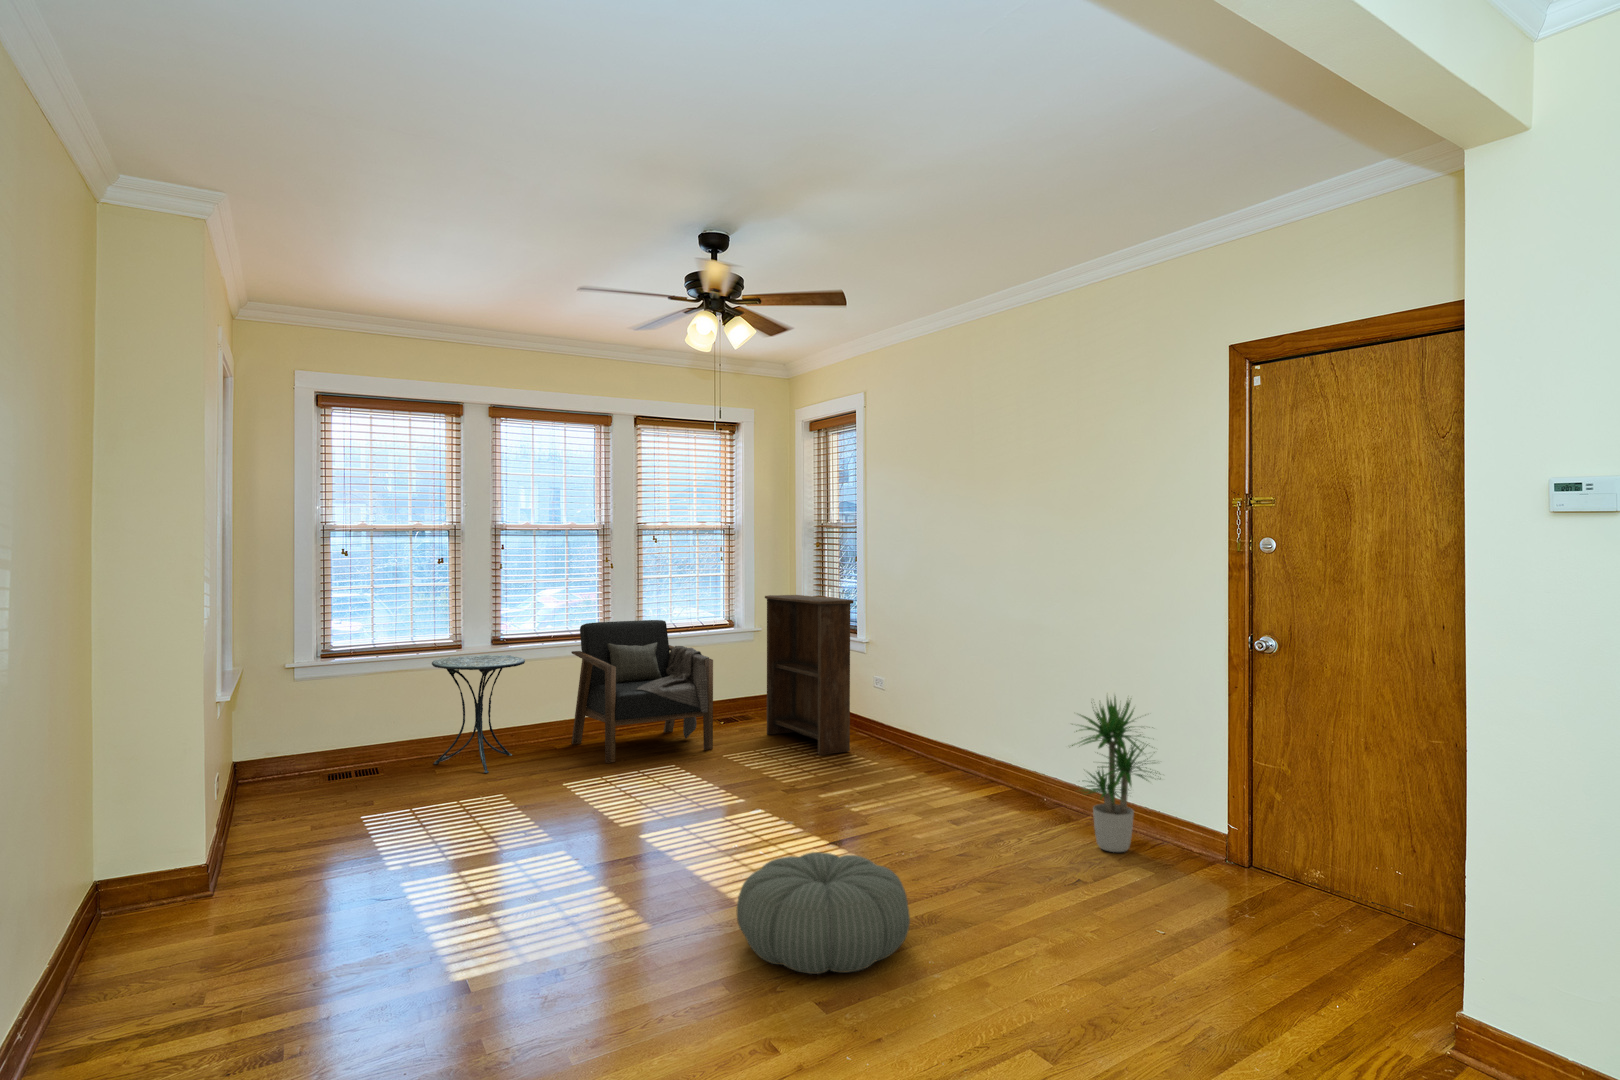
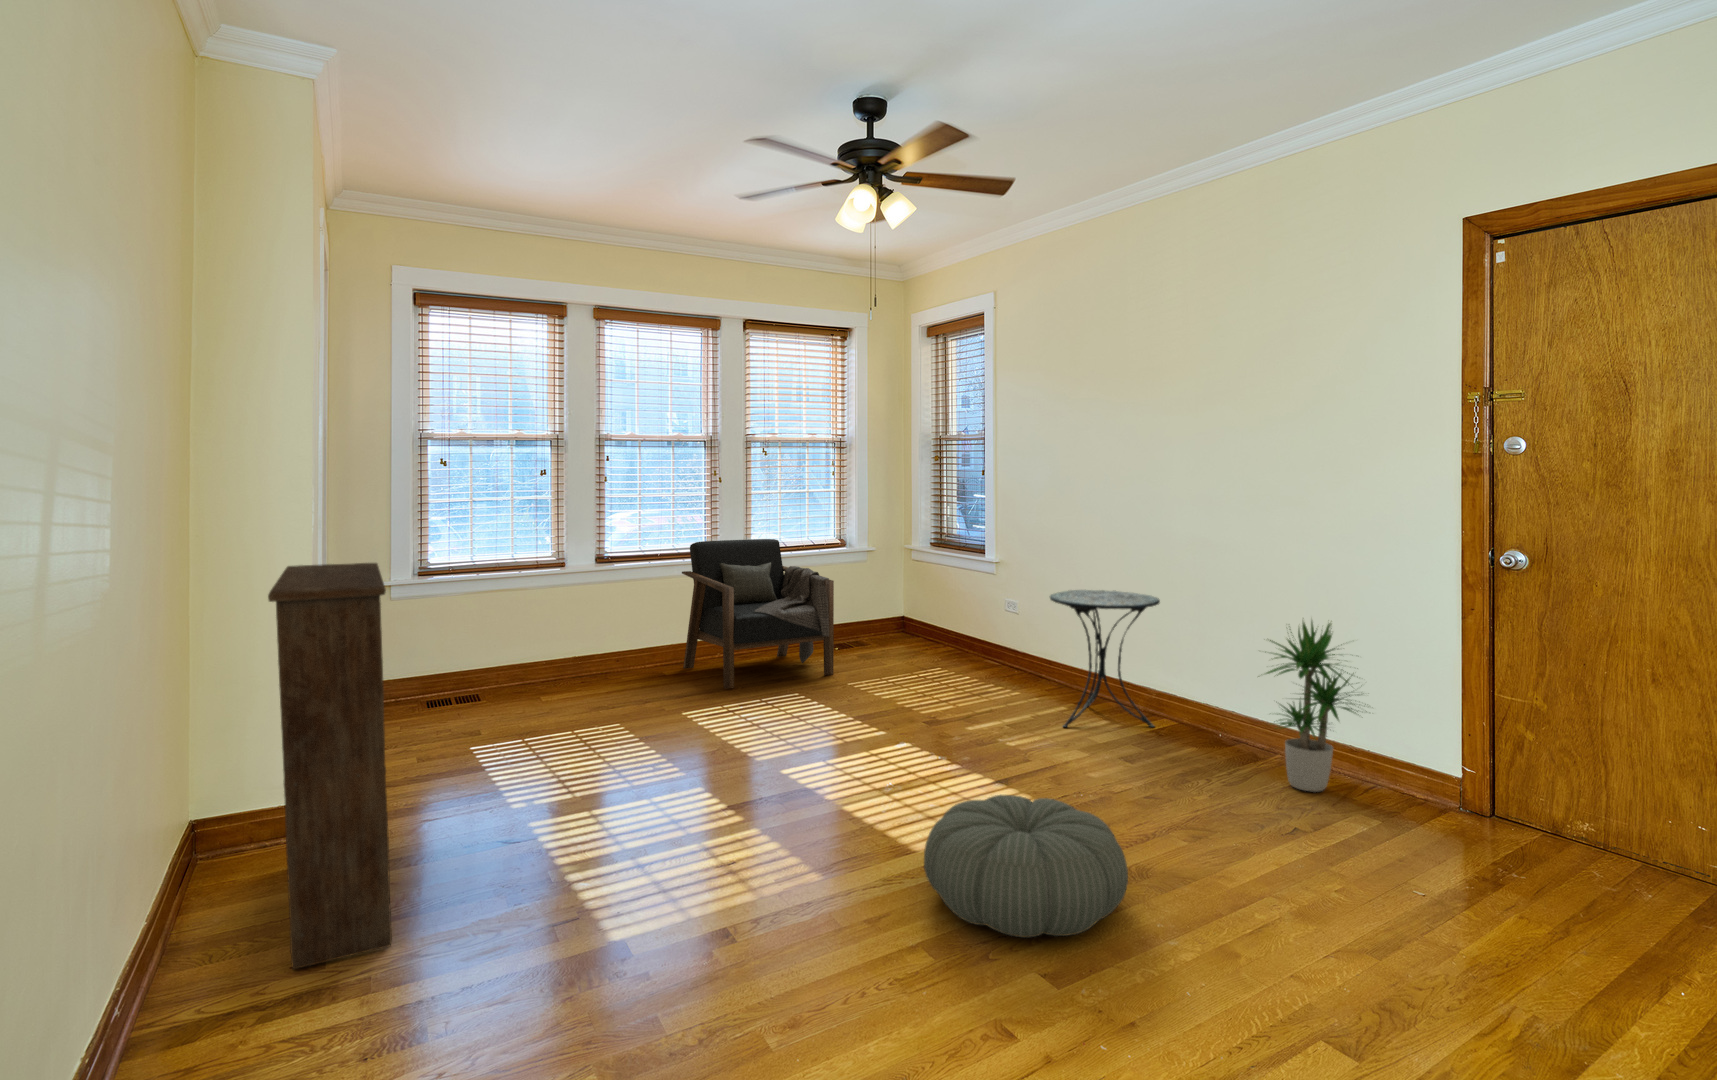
bookshelf: present [765,595,853,755] -> present [268,563,392,970]
side table: present [432,655,525,773] -> present [1050,590,1160,727]

